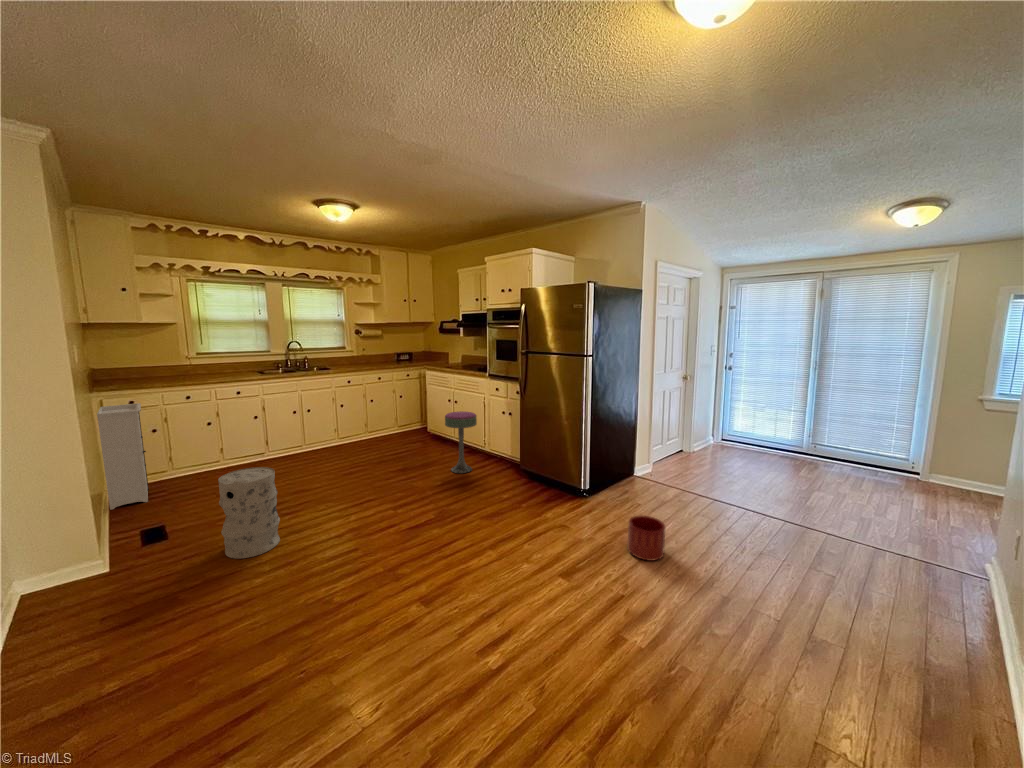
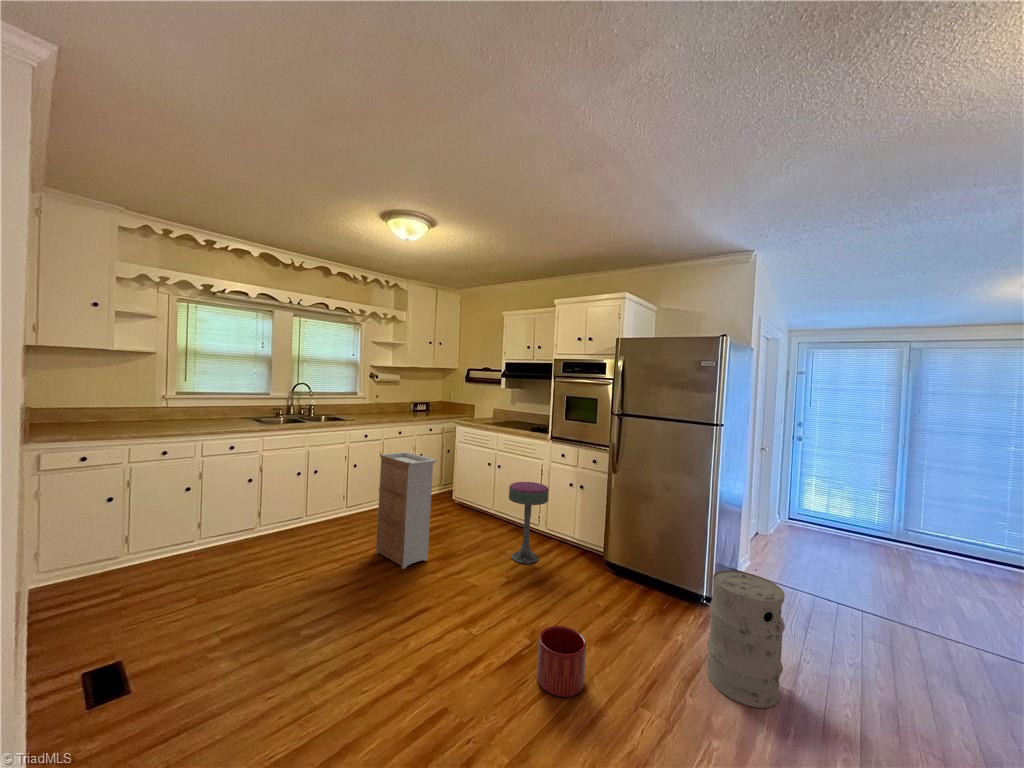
storage cabinet: present [97,403,149,510] -> present [376,452,437,569]
trash can: present [218,467,280,559] -> present [707,570,785,708]
planter: present [628,515,665,560] -> present [537,626,586,697]

